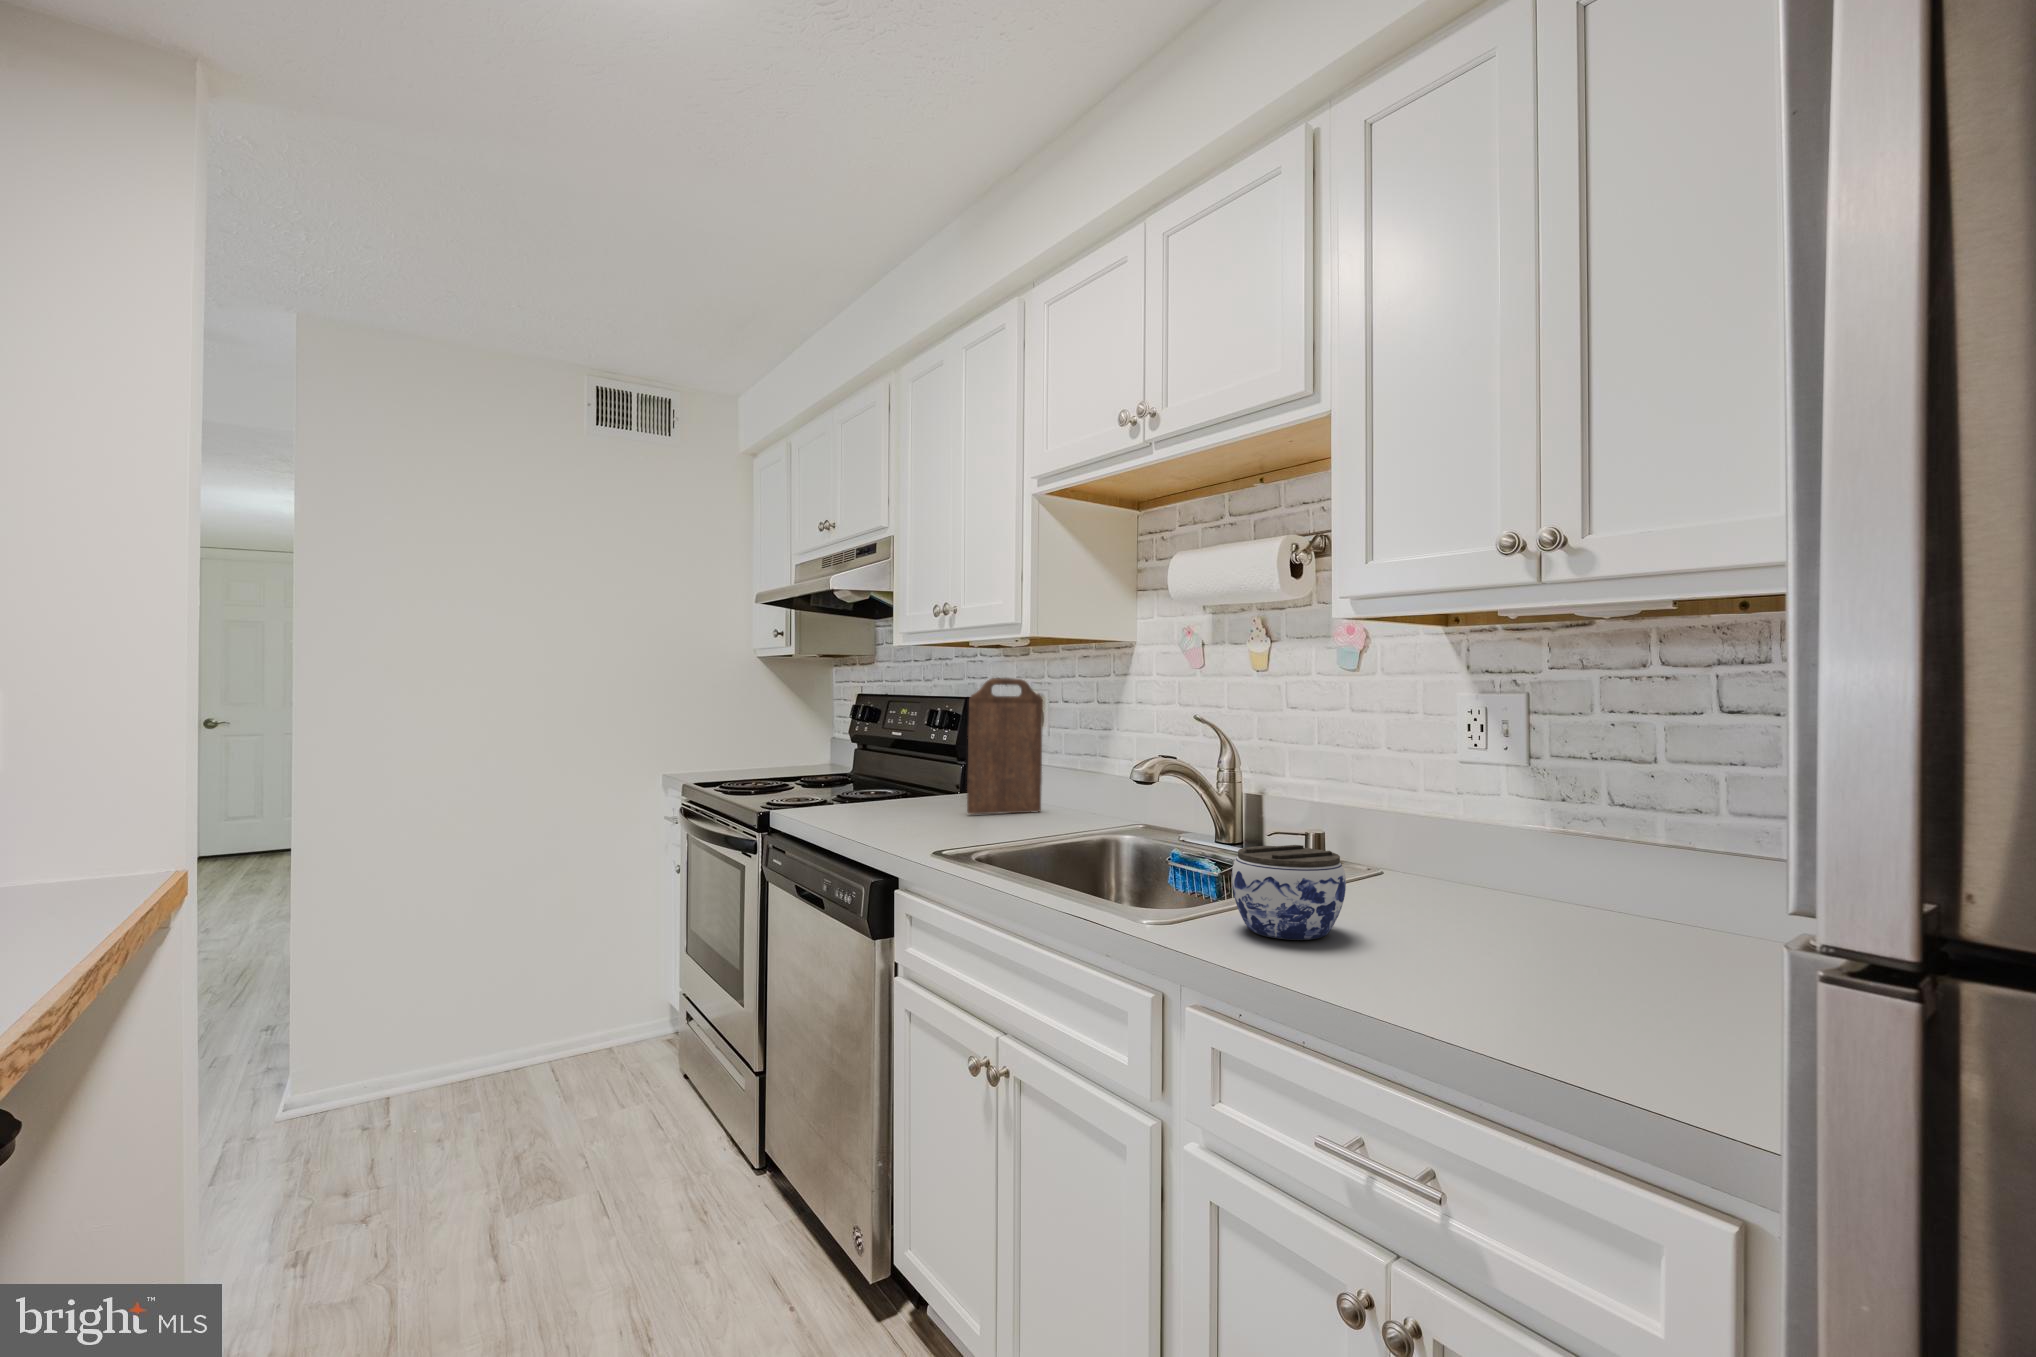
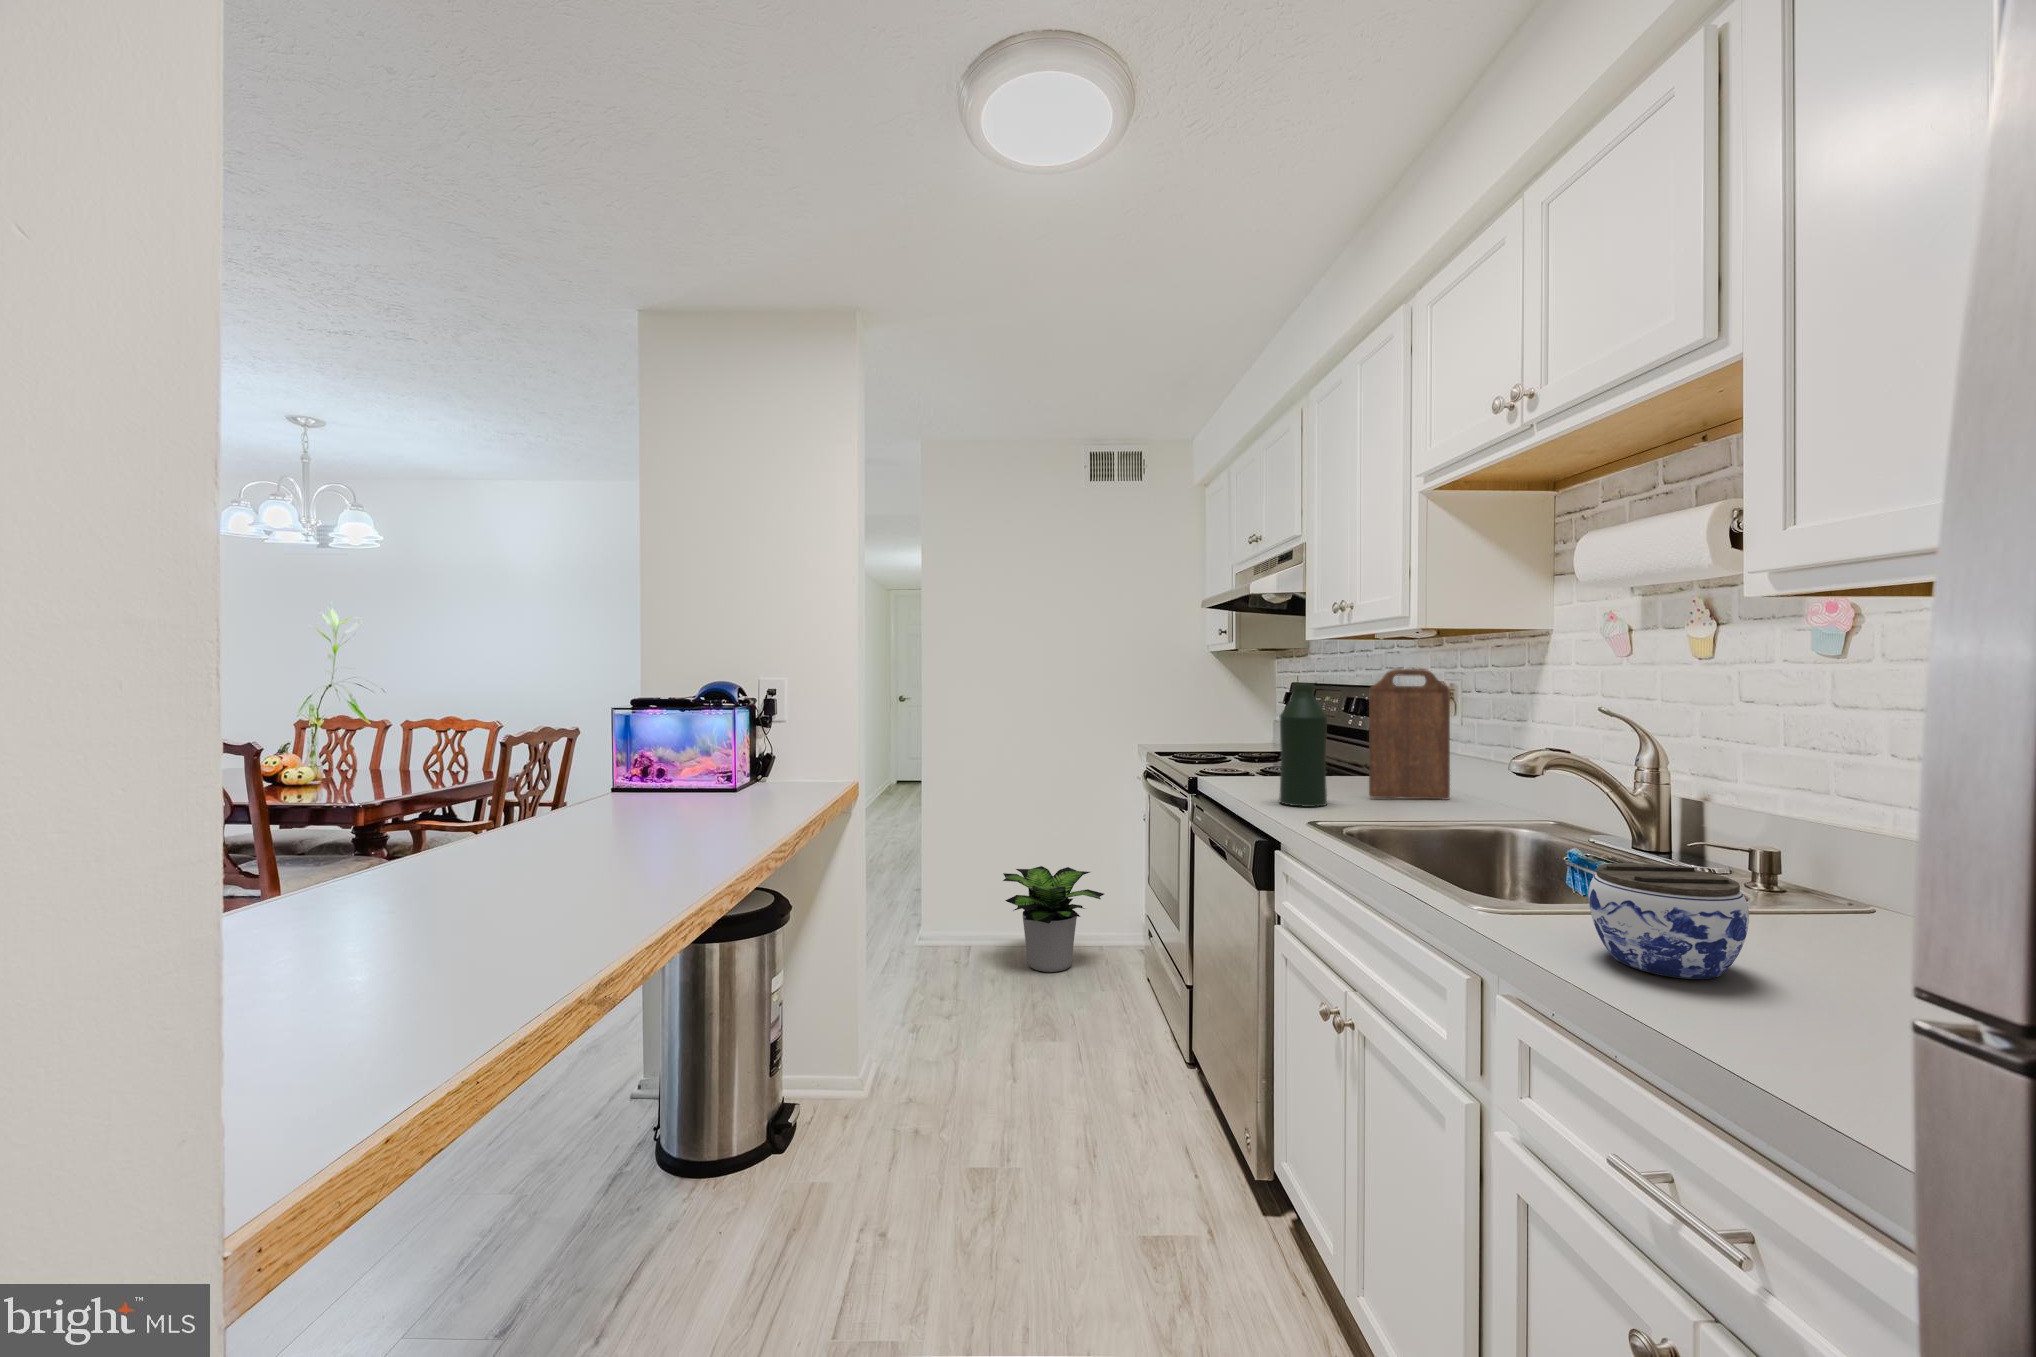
bottle: none [880,690,932,827] -> present [1279,683,1327,807]
potted plant: none [476,933,625,1076] -> present [1003,866,1104,972]

